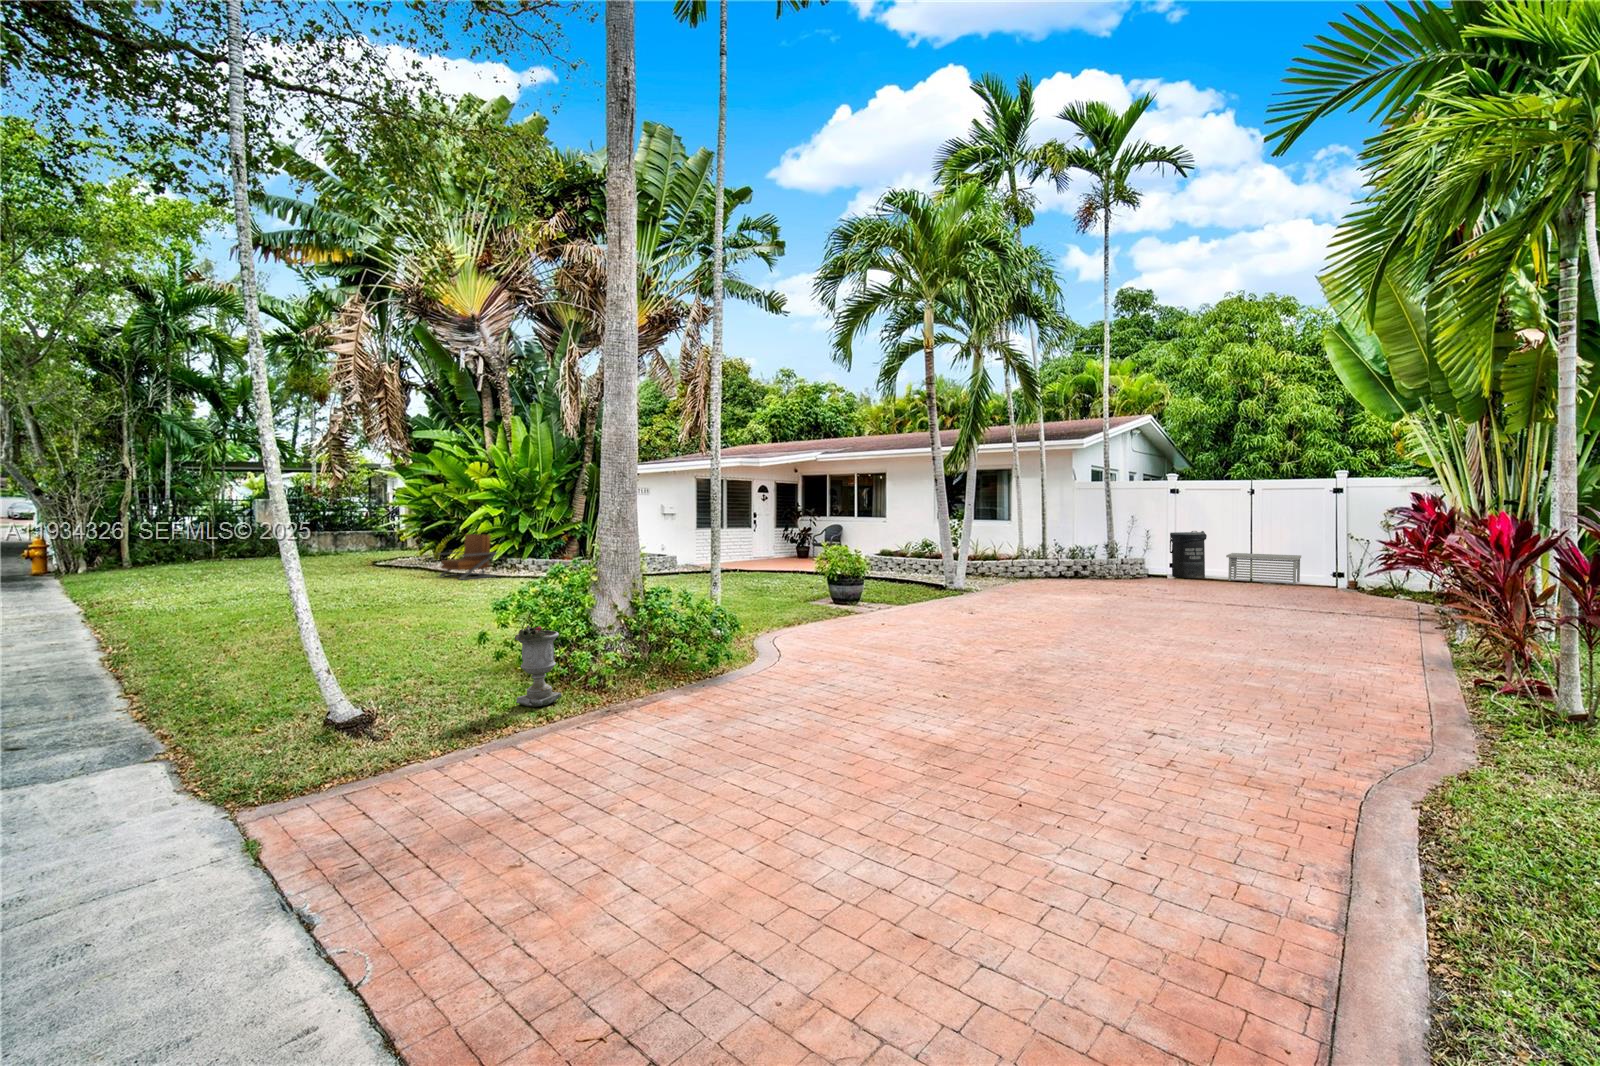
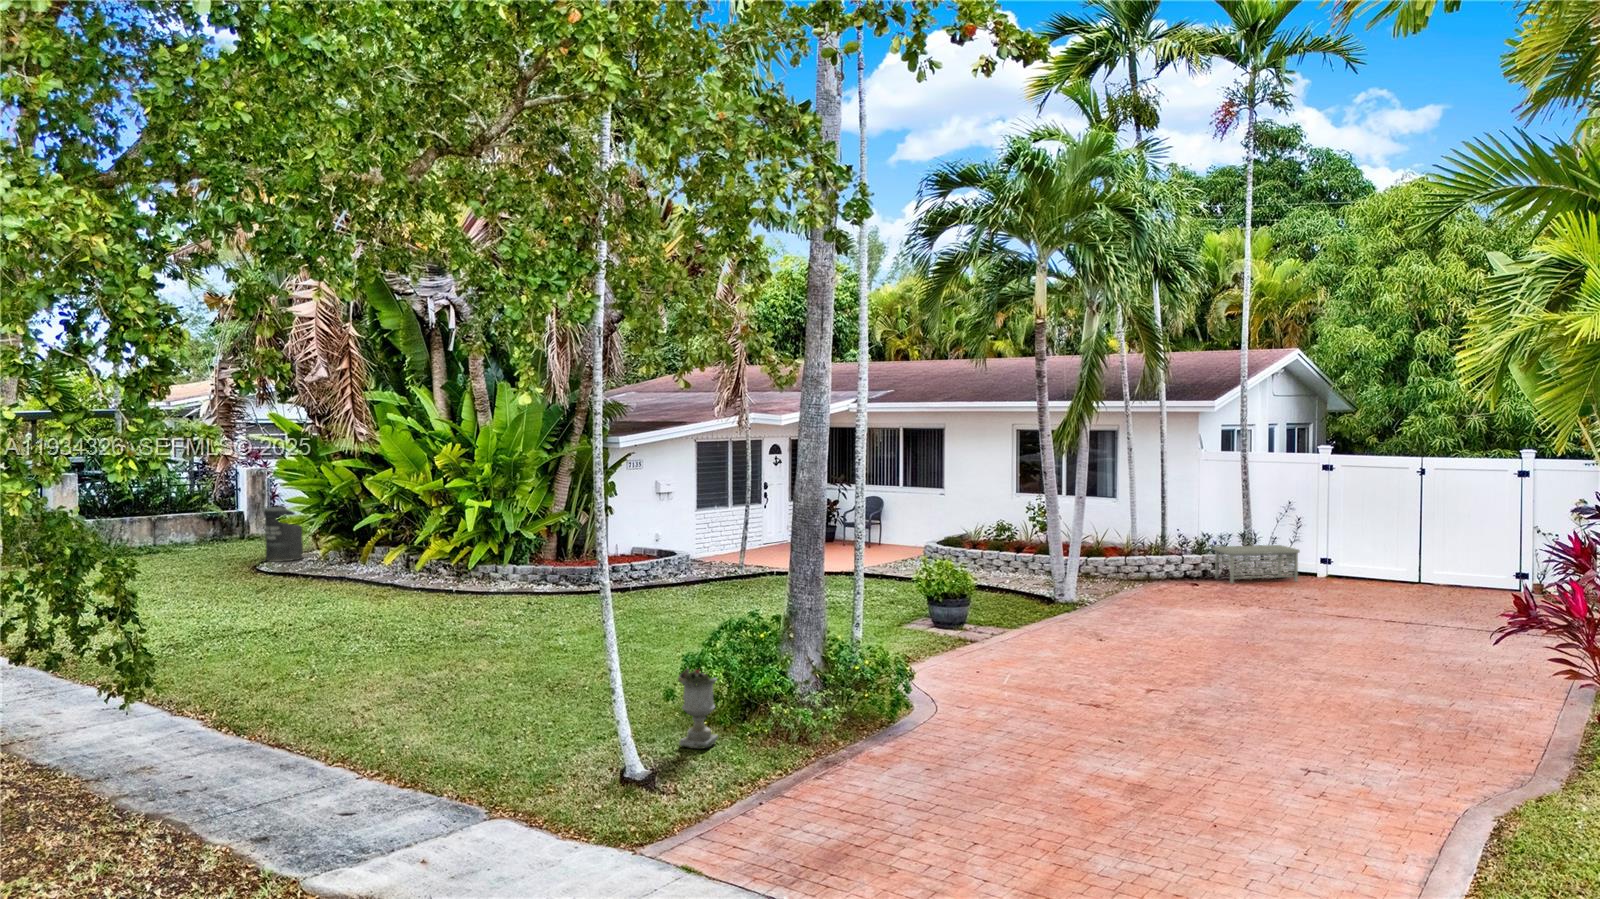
trash can: present [1170,531,1207,578] -> present [264,507,303,562]
lounge chair: present [438,534,497,580] -> none [351,518,434,584]
storage bench: present [1226,553,1301,585] -> present [1212,545,1300,583]

